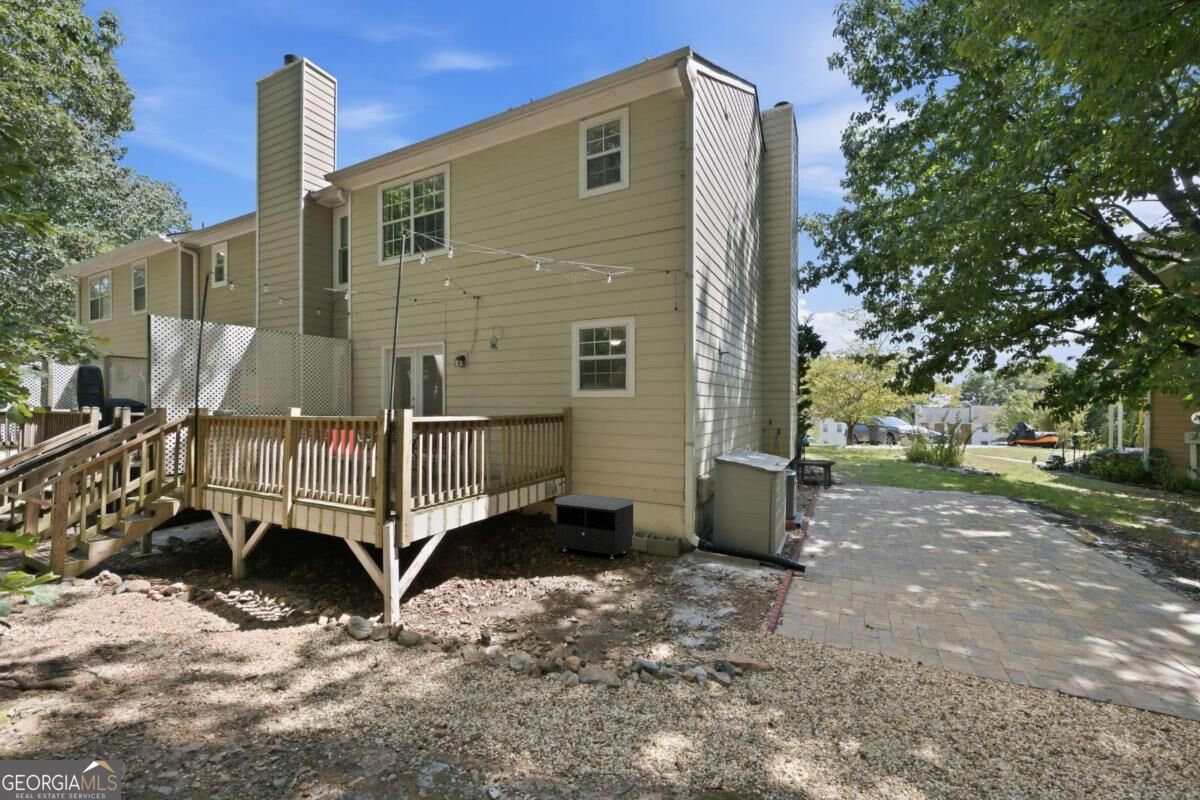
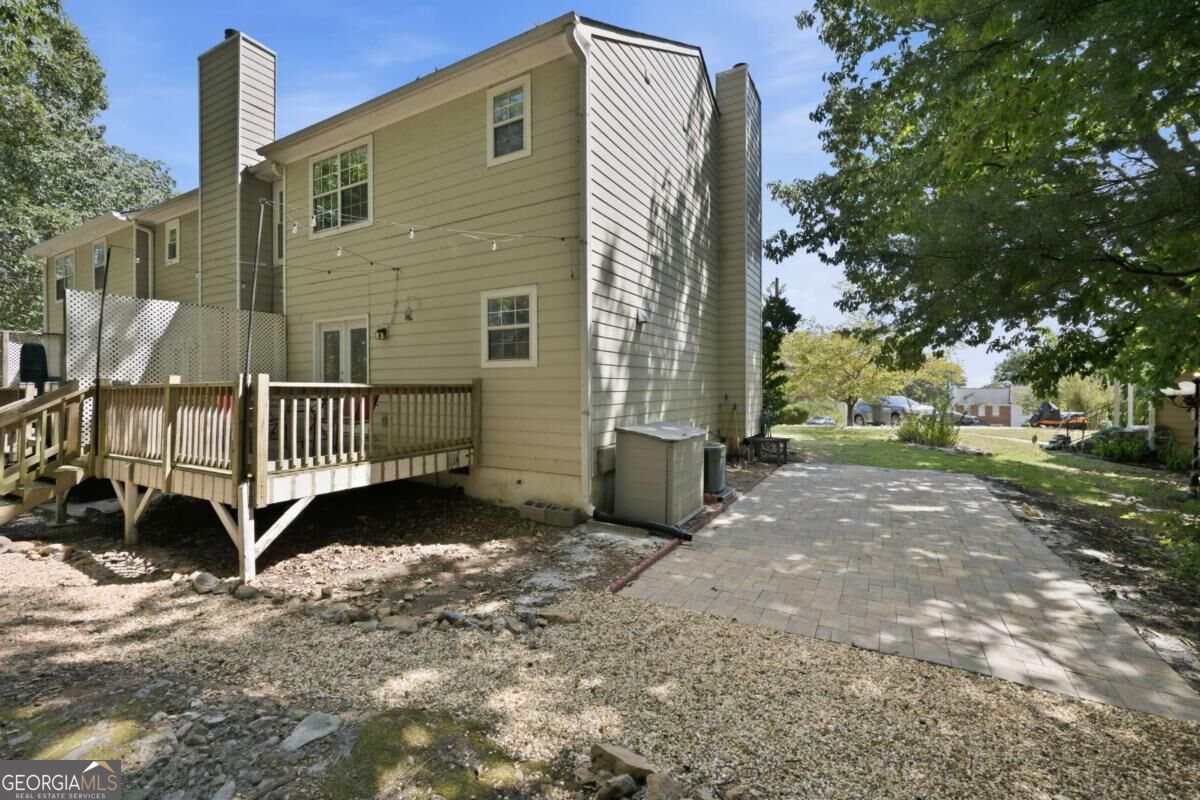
storage bench: present [554,494,633,559] -> none [455,465,534,528]

